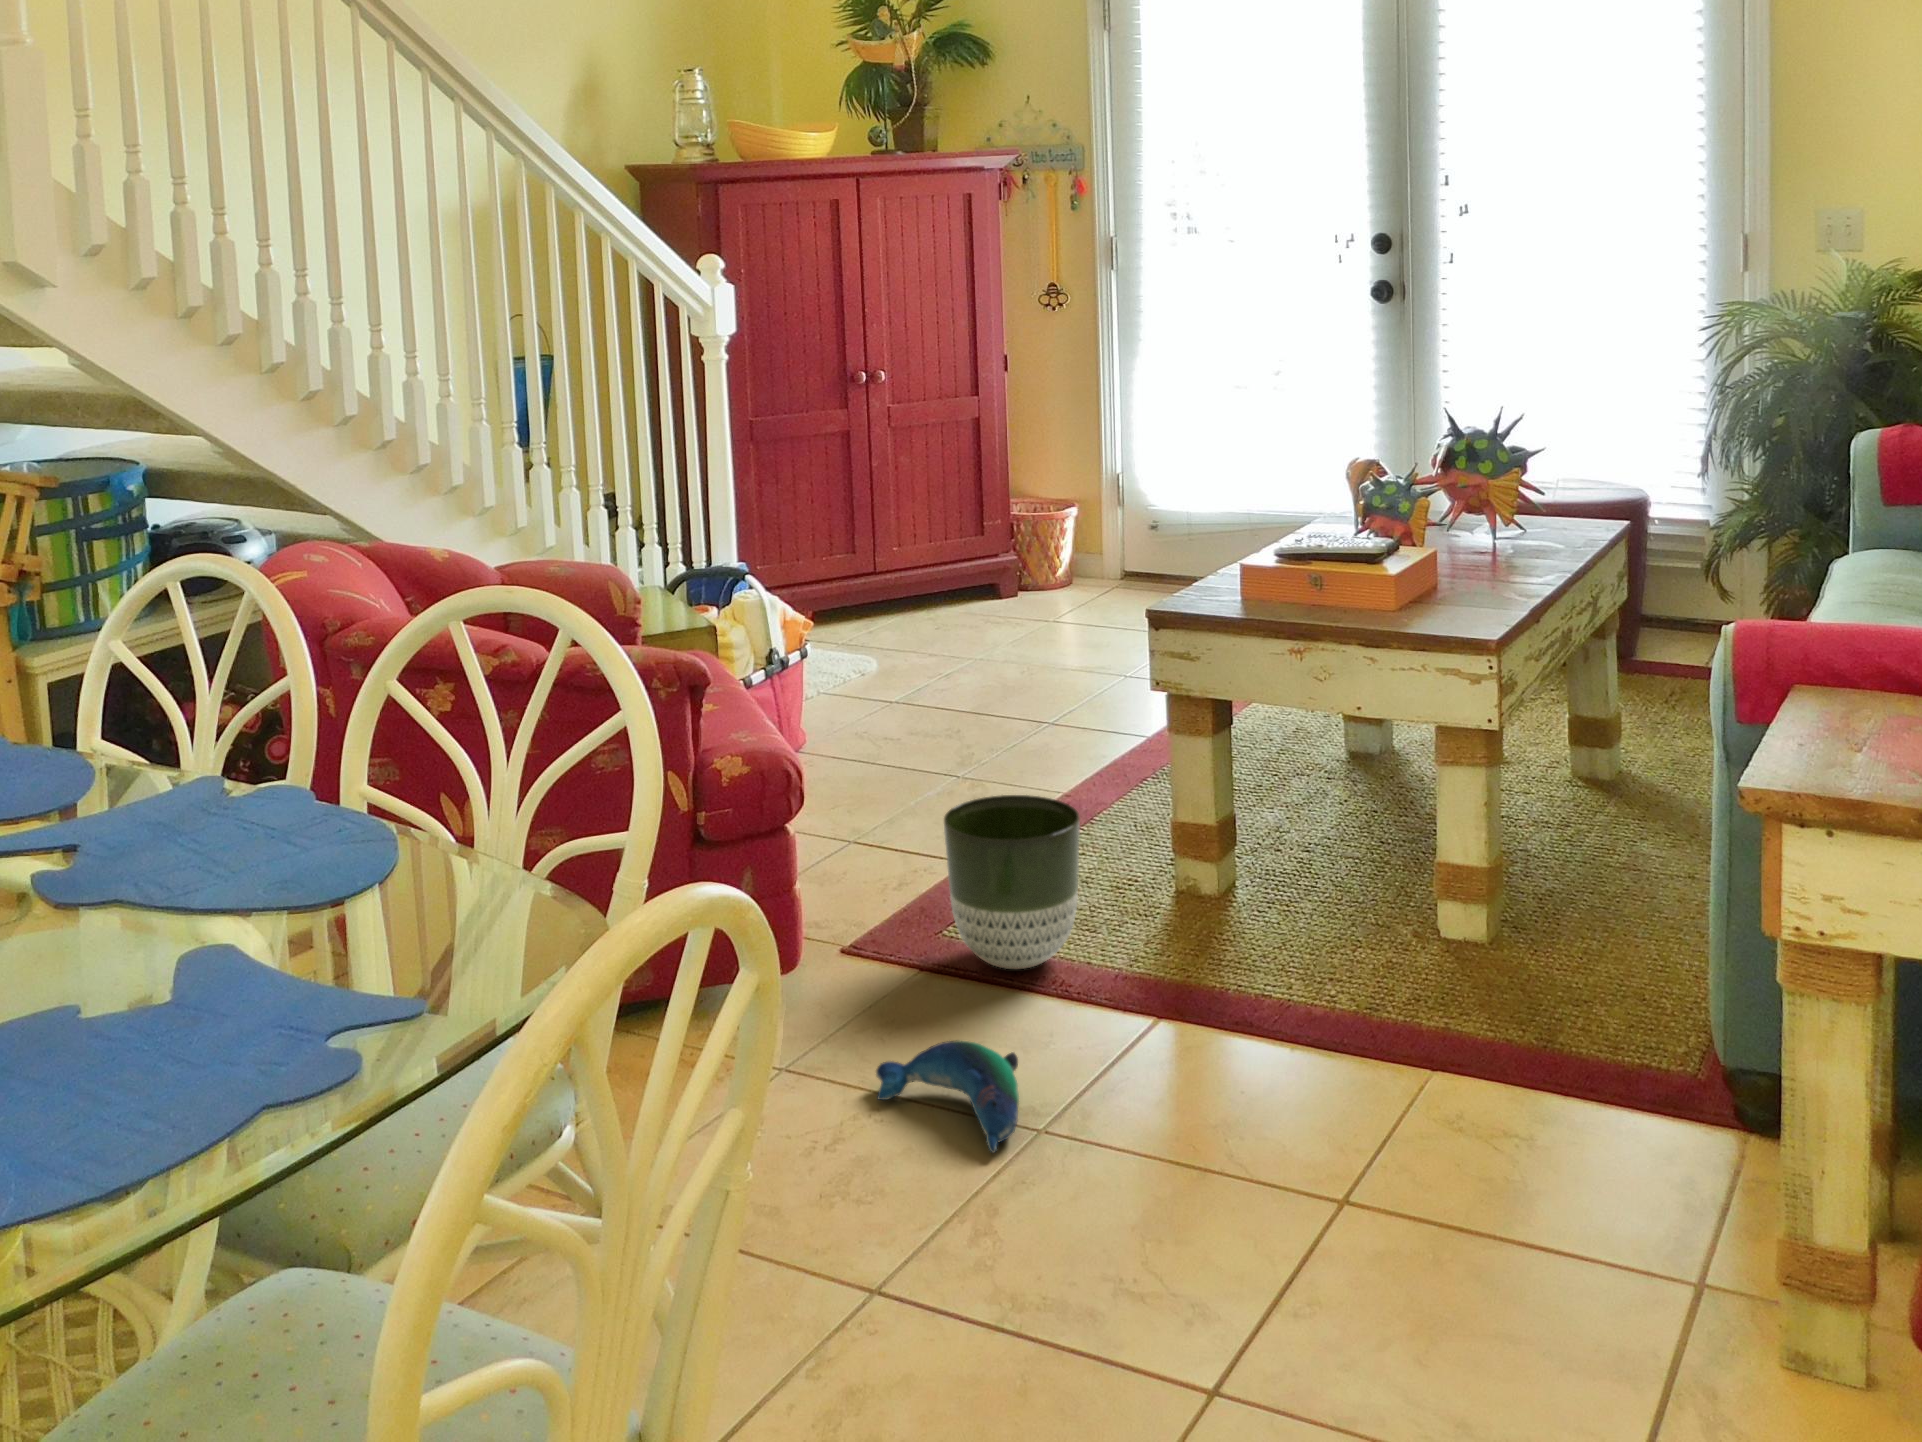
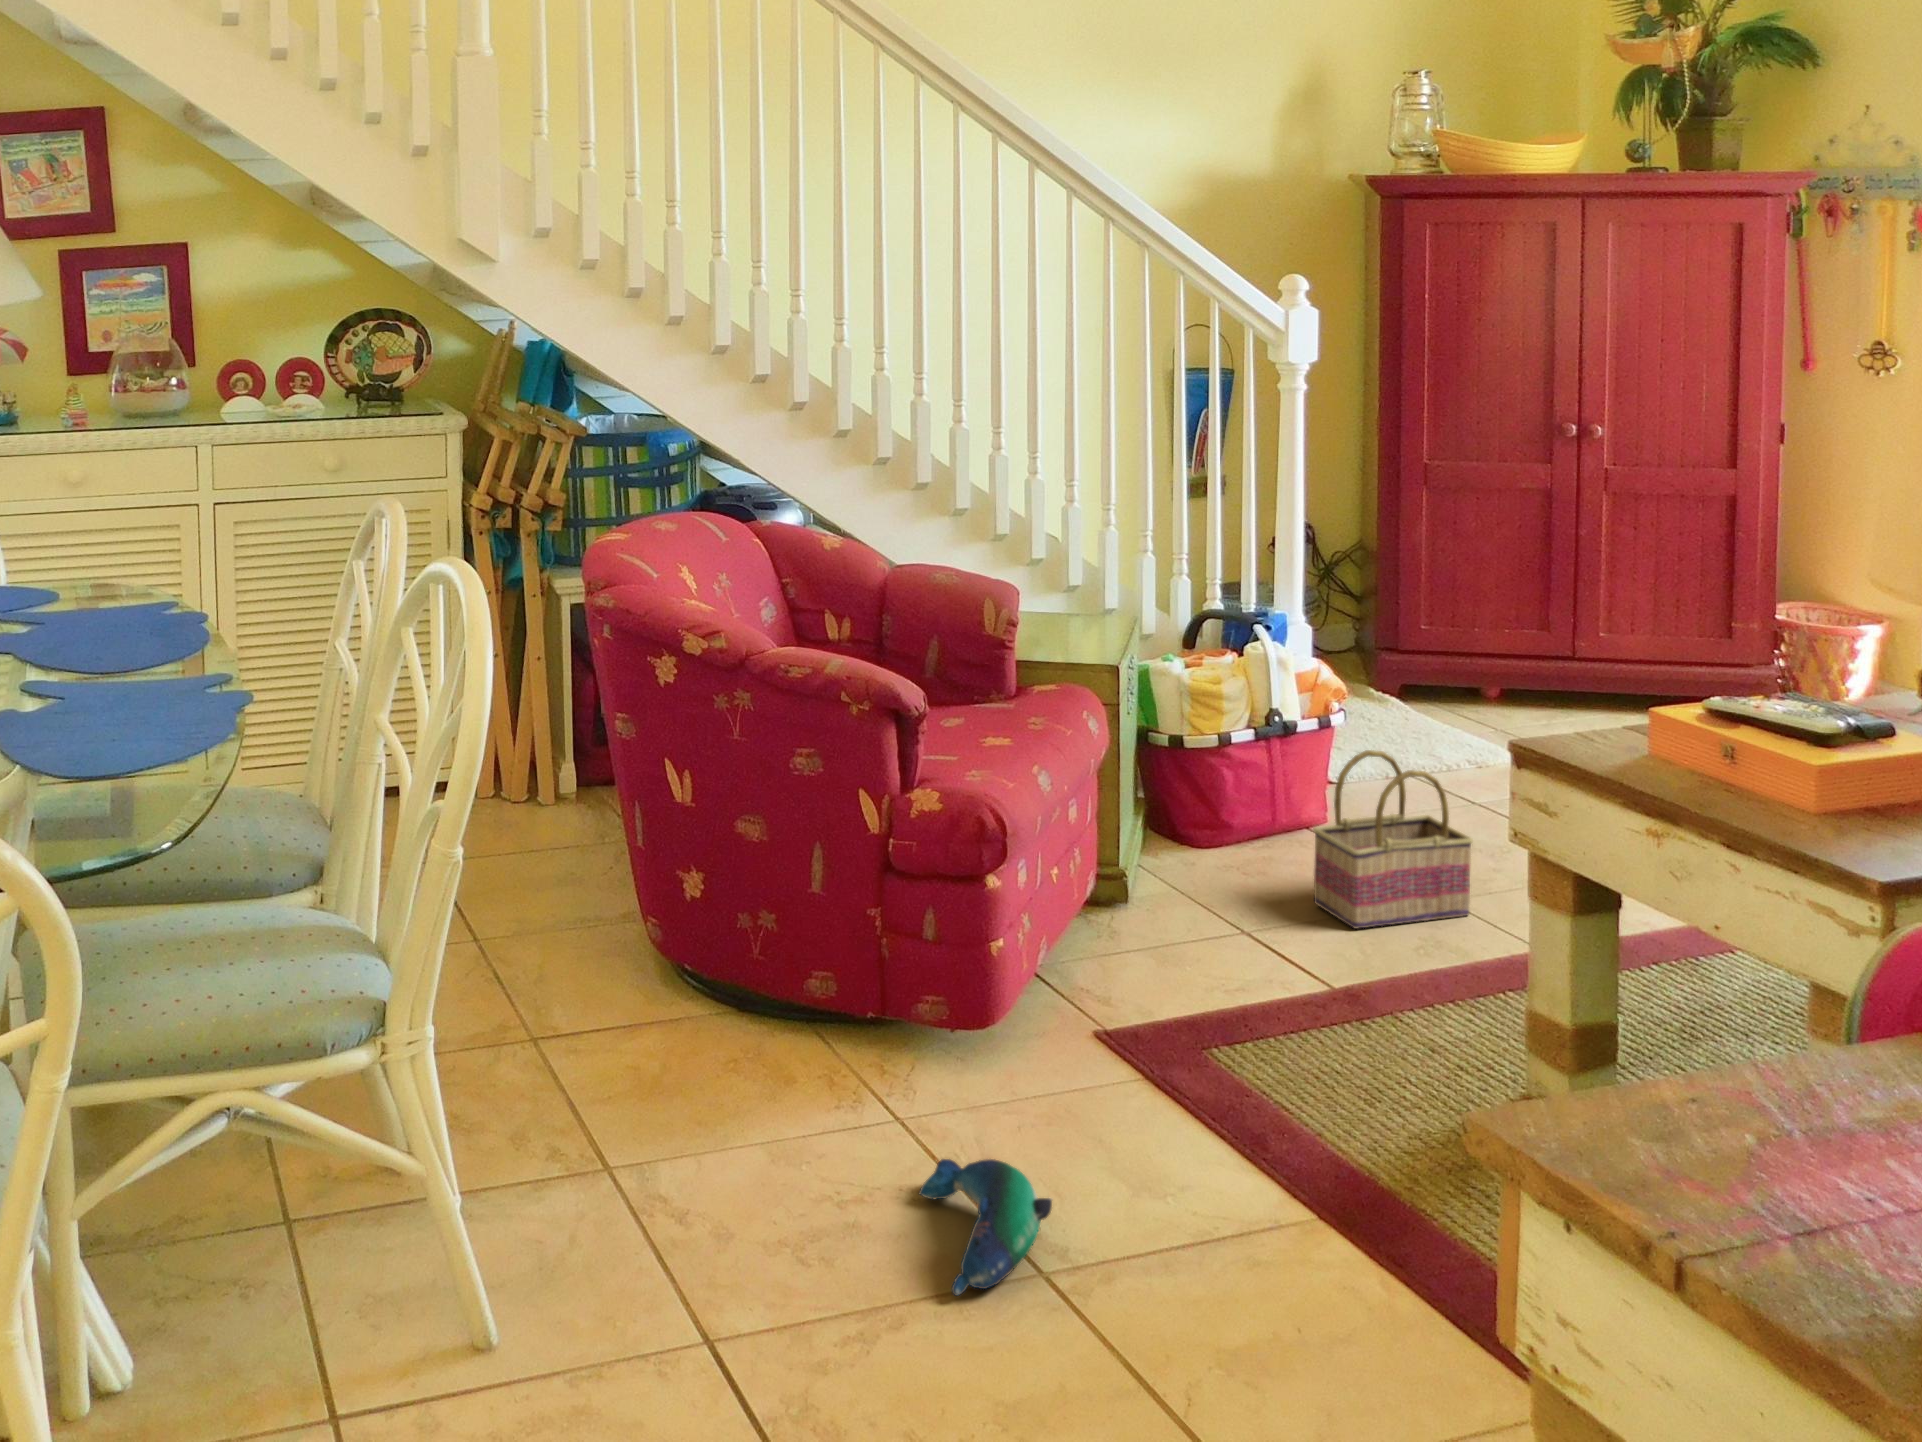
basket: none [881,657,997,809] -> present [1313,750,1473,929]
planter: present [944,795,1080,969] -> none [1155,915,1322,1127]

